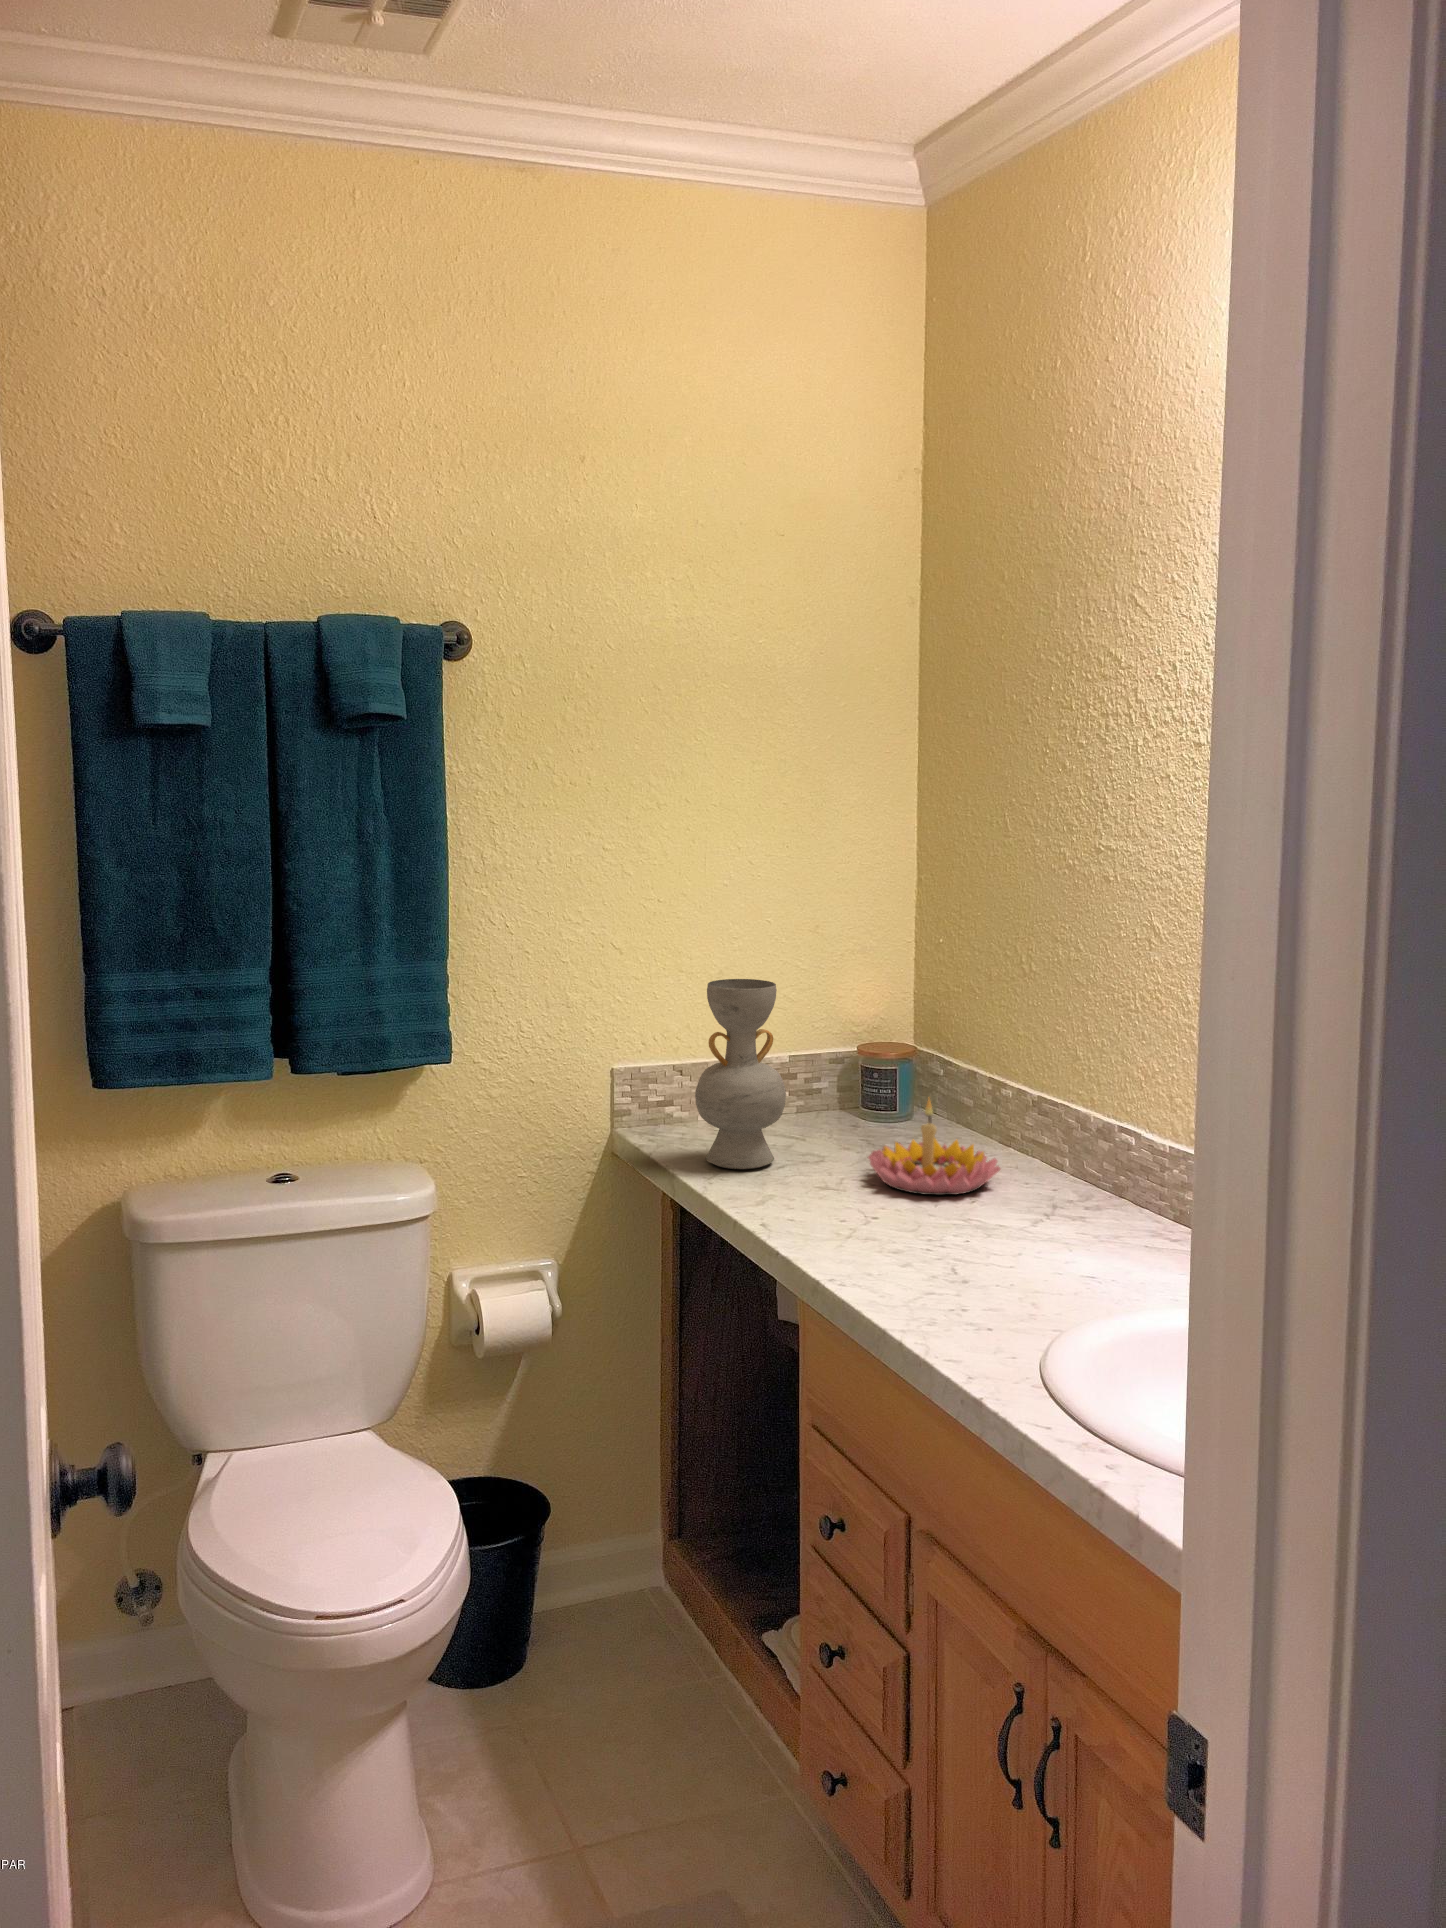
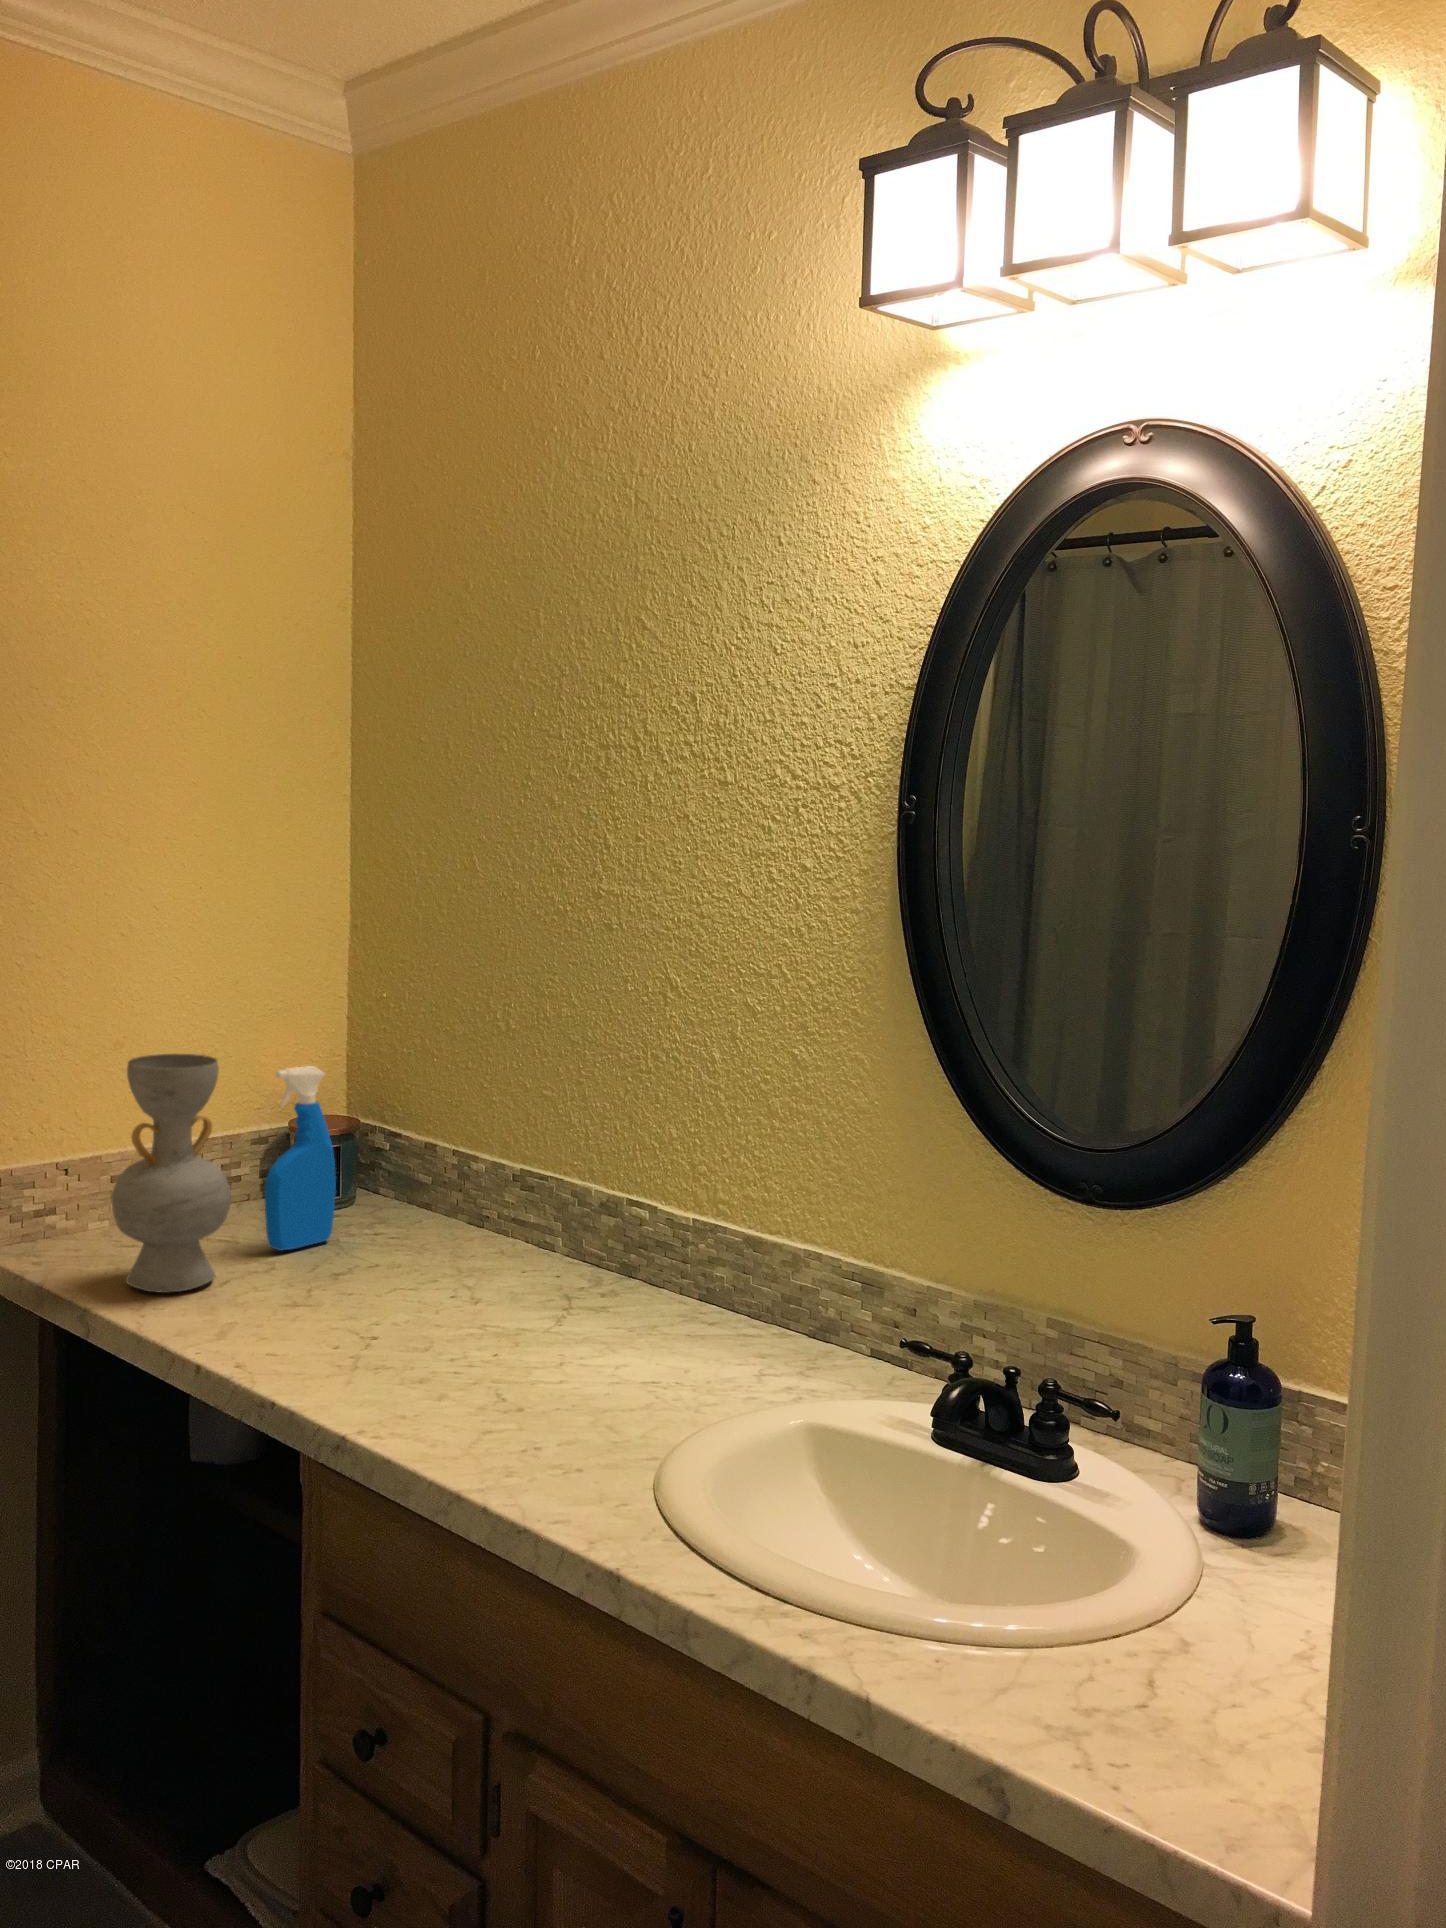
spray bottle: none [821,996,883,1148] -> present [265,1066,336,1251]
candle holder: present [868,1099,1000,1195] -> none [340,1183,499,1300]

